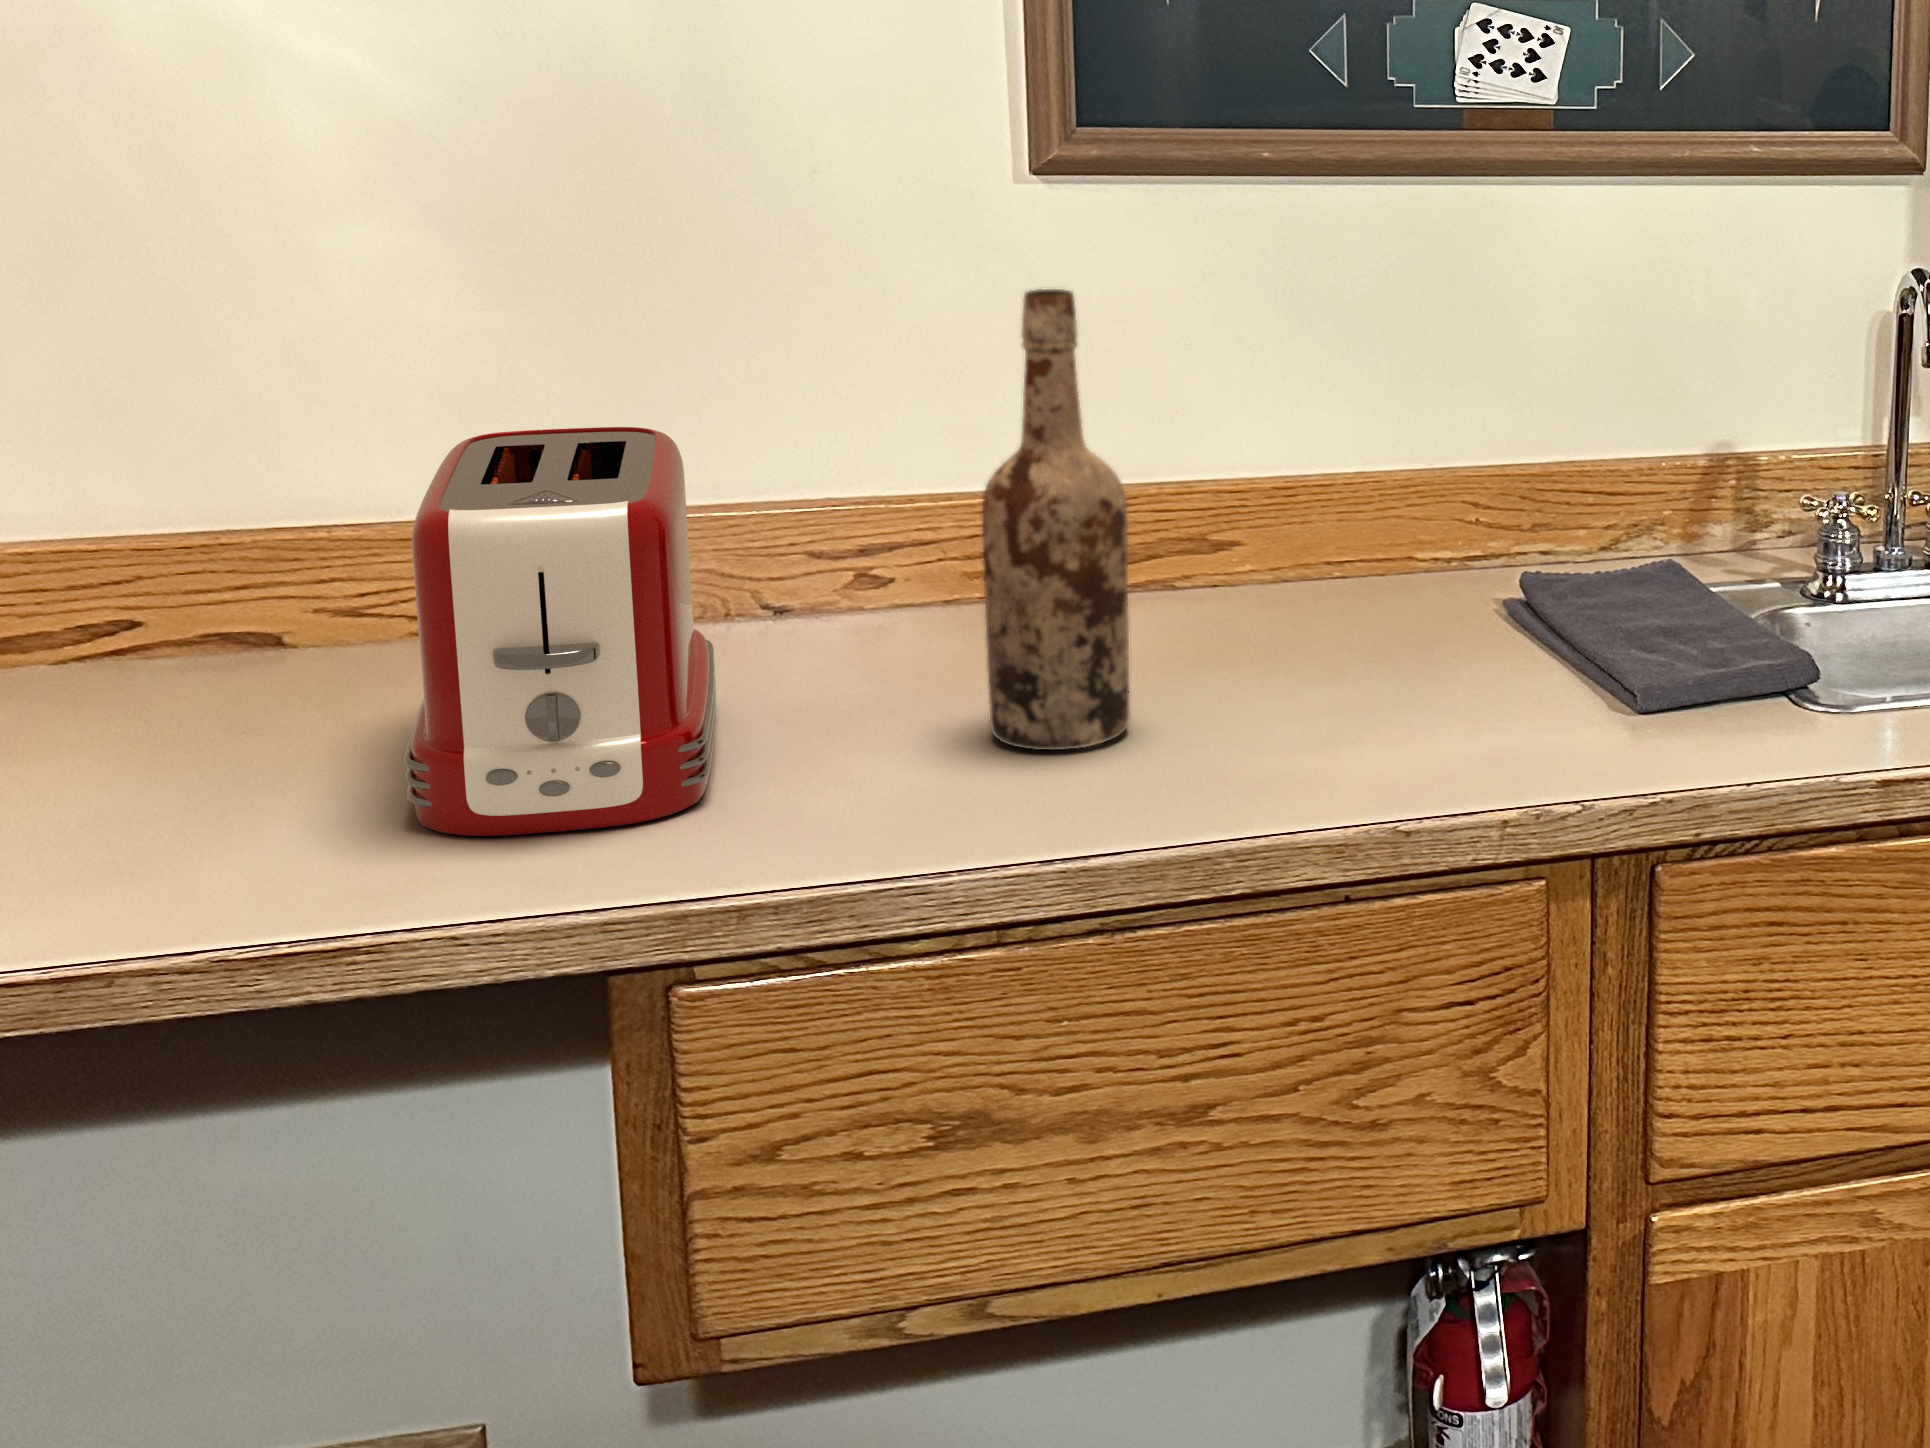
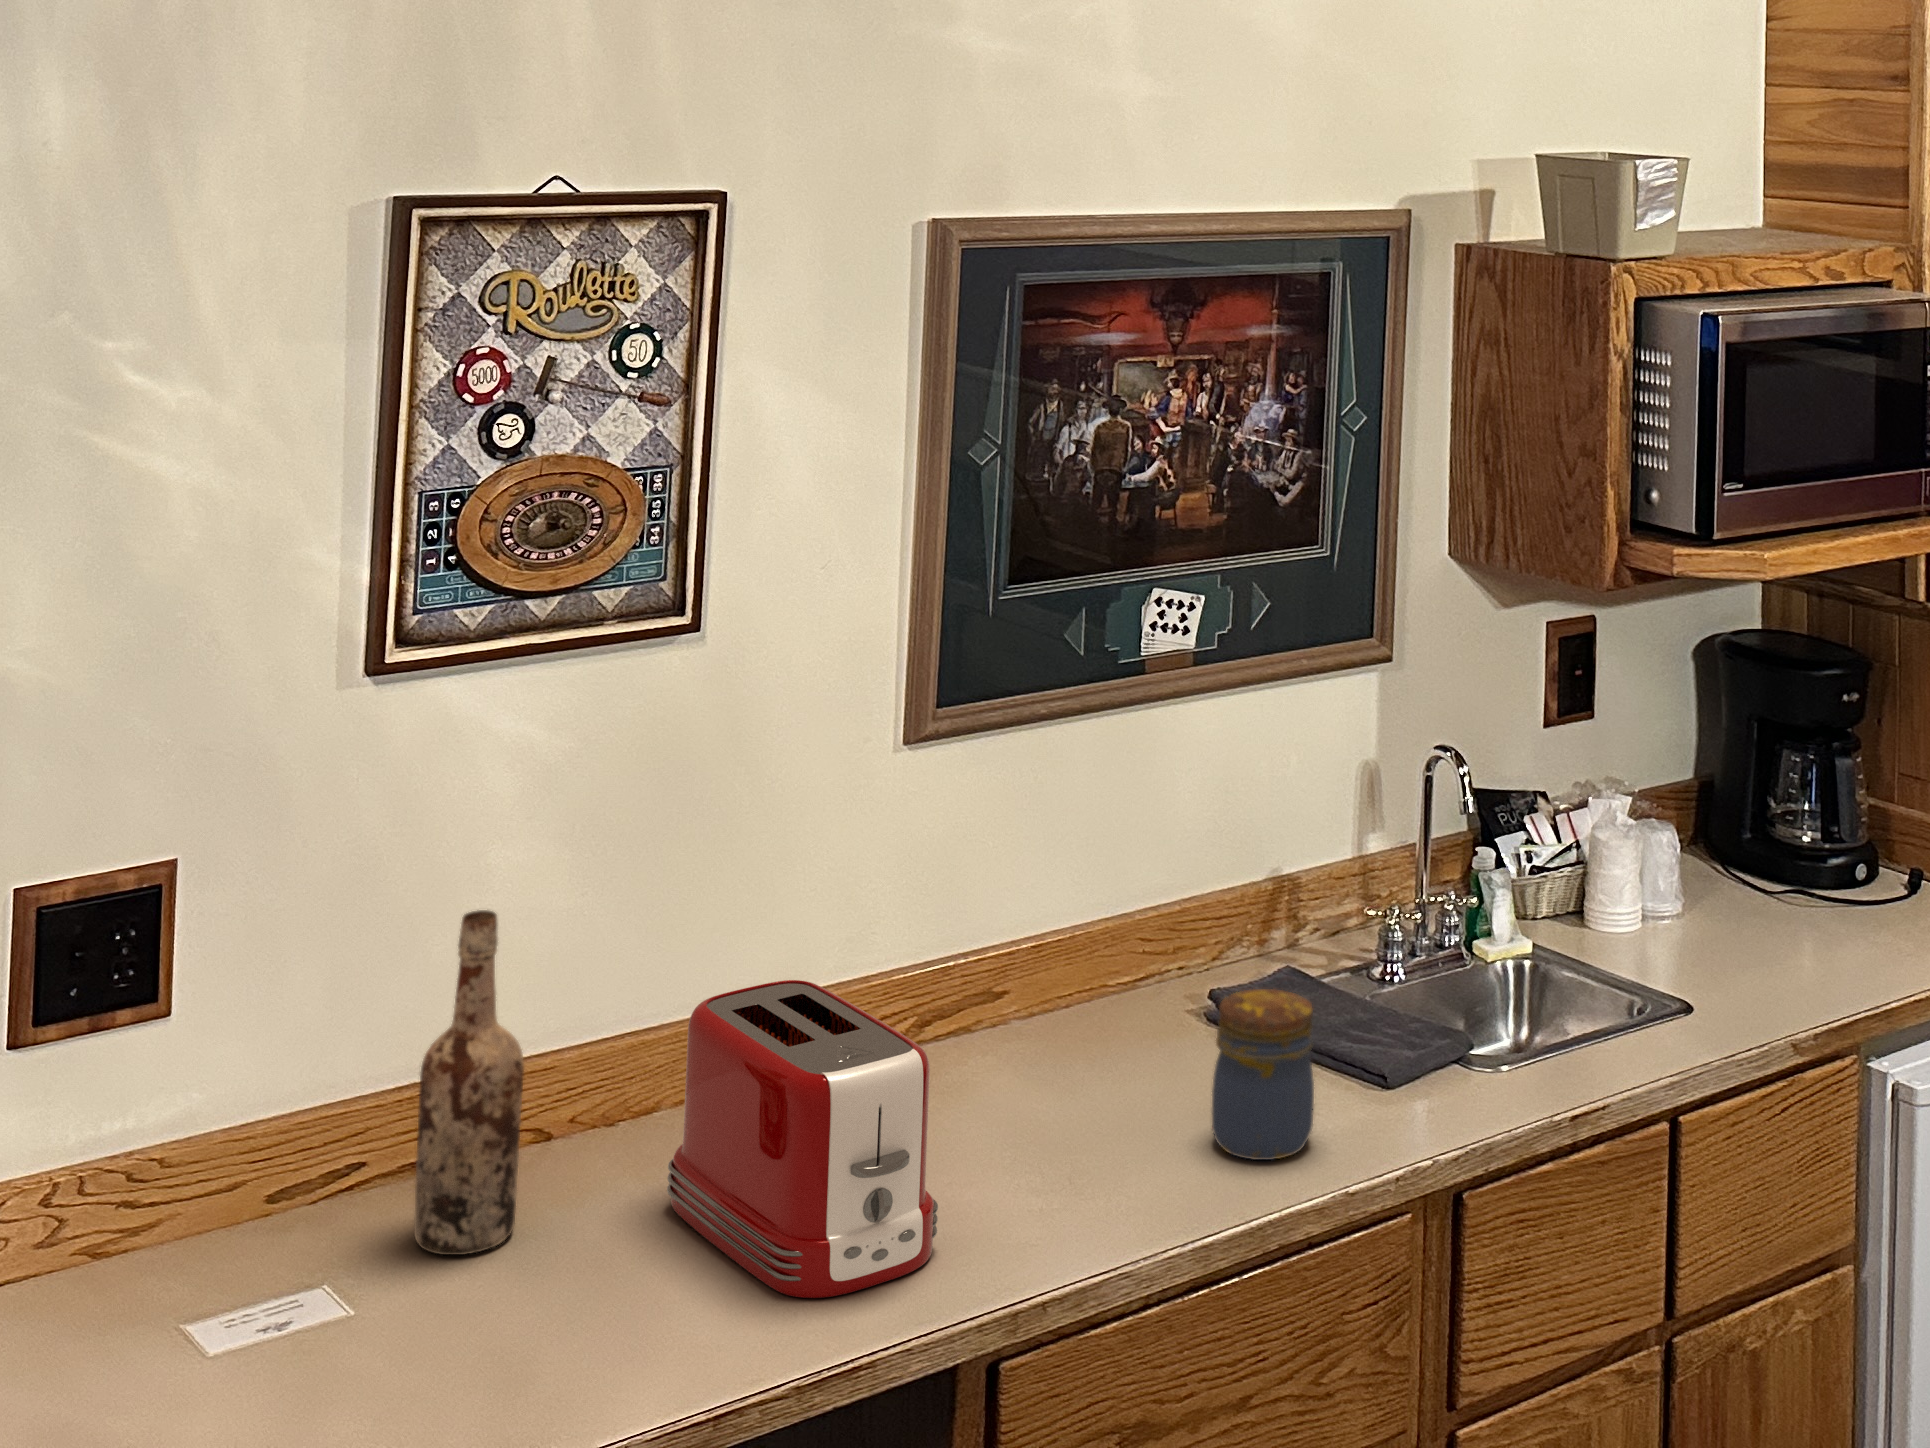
wine bottle: present [982,289,1130,750] -> present [414,910,524,1255]
jar: none [1268,525,1435,770] -> present [1212,989,1314,1160]

